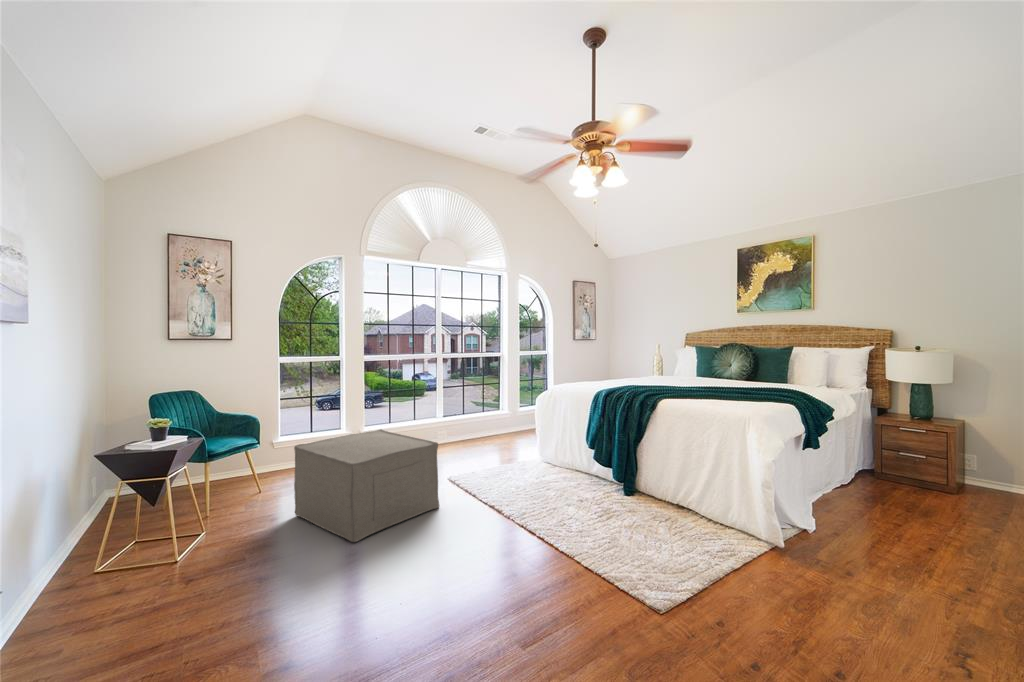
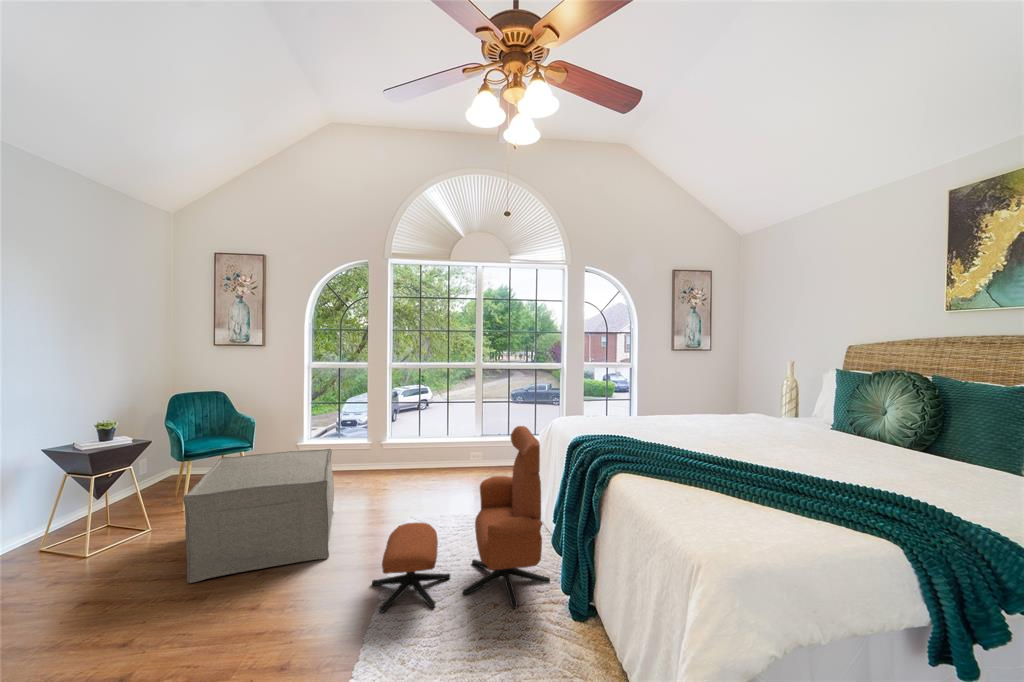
lounge chair: none [498,387,615,517] -> present [372,426,550,612]

